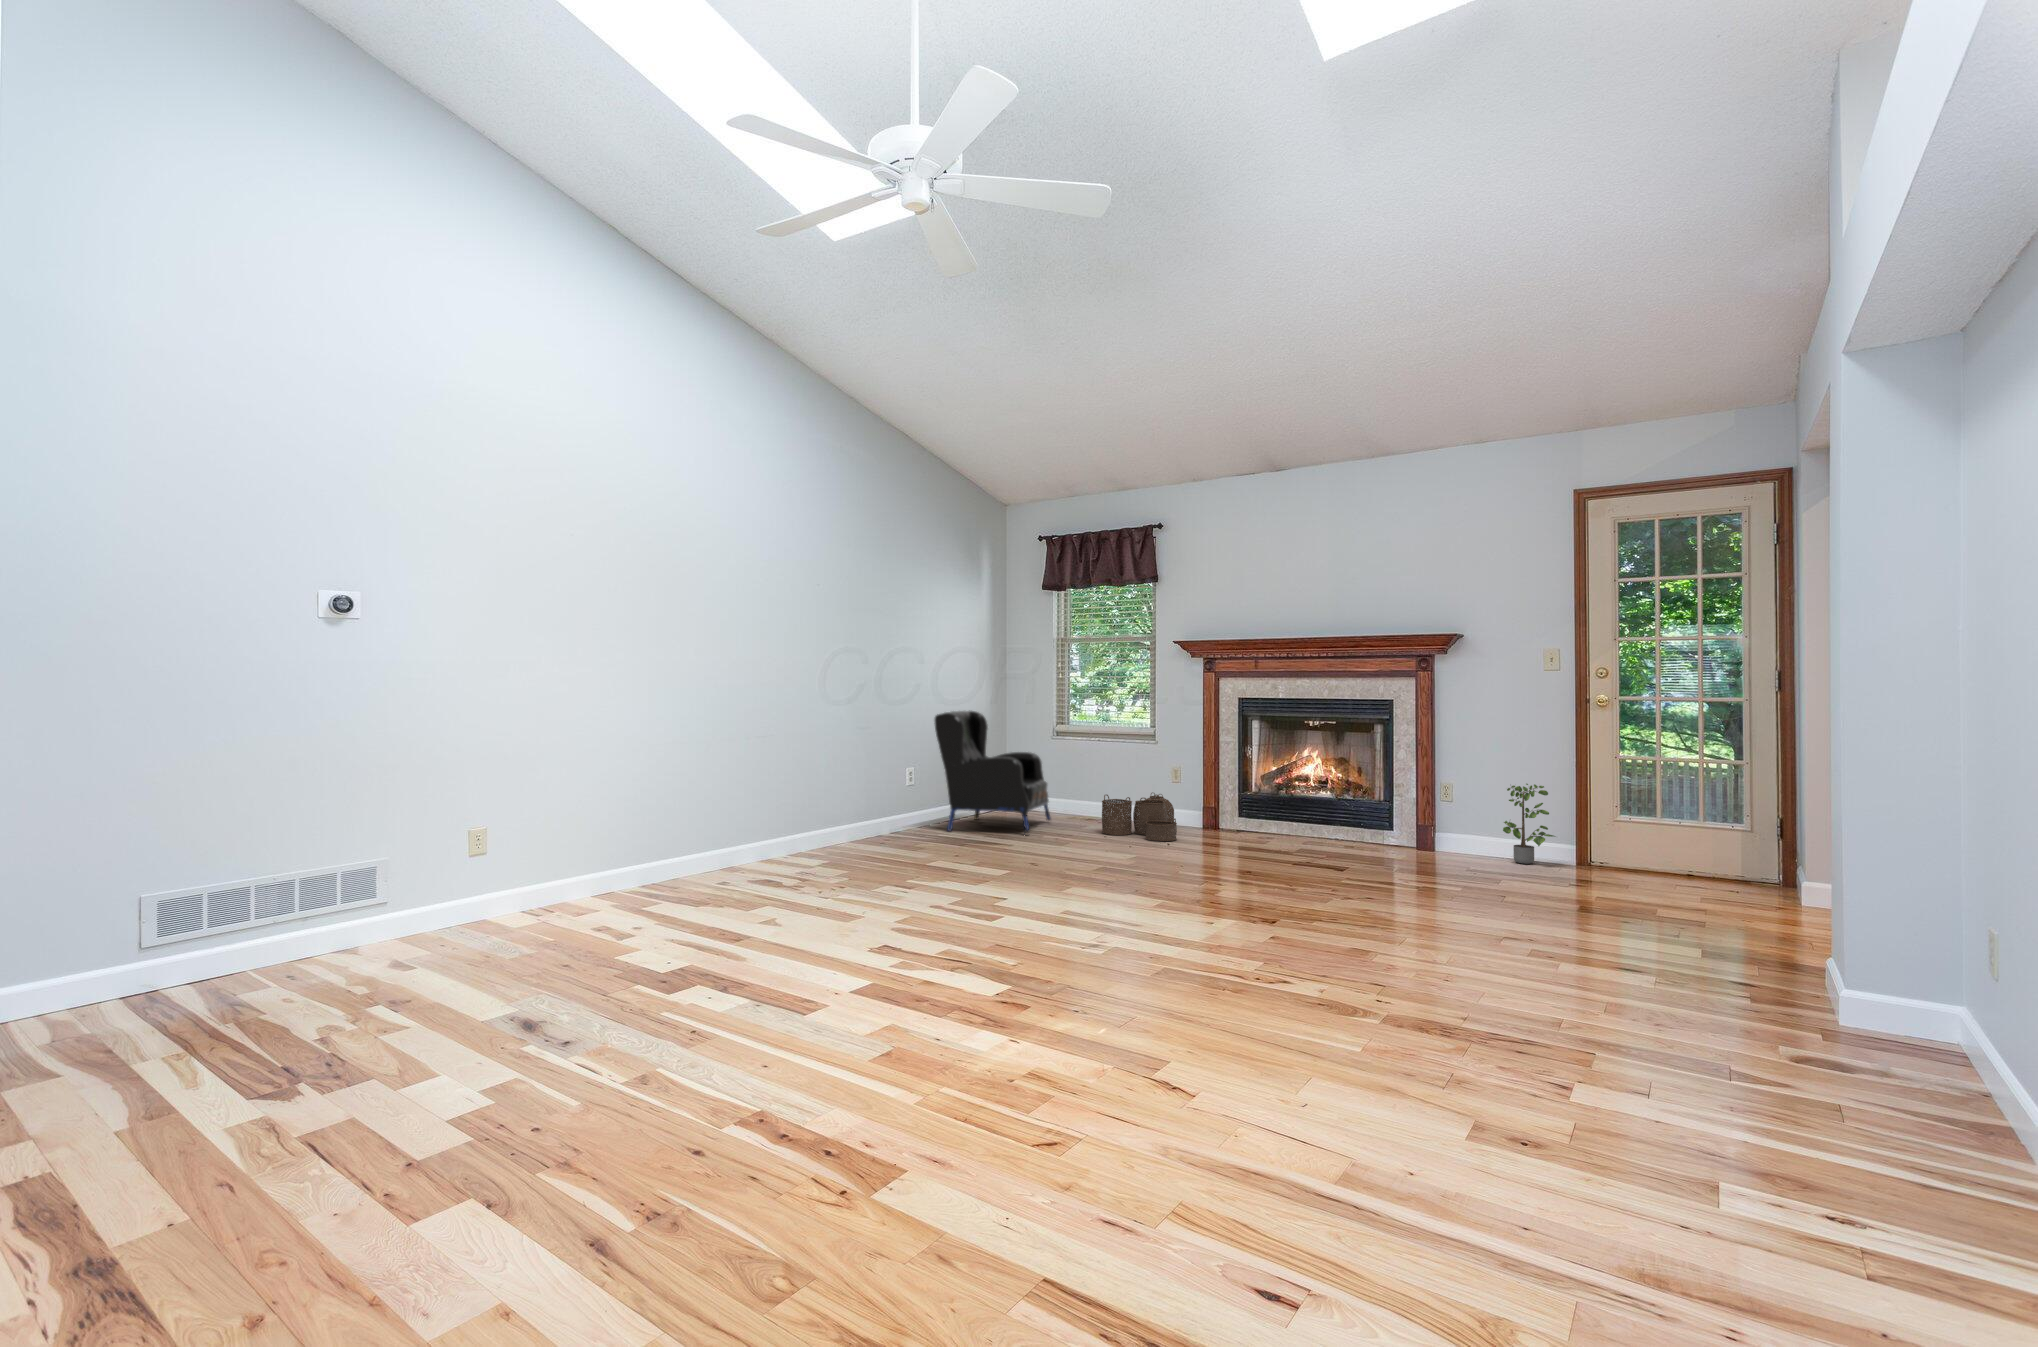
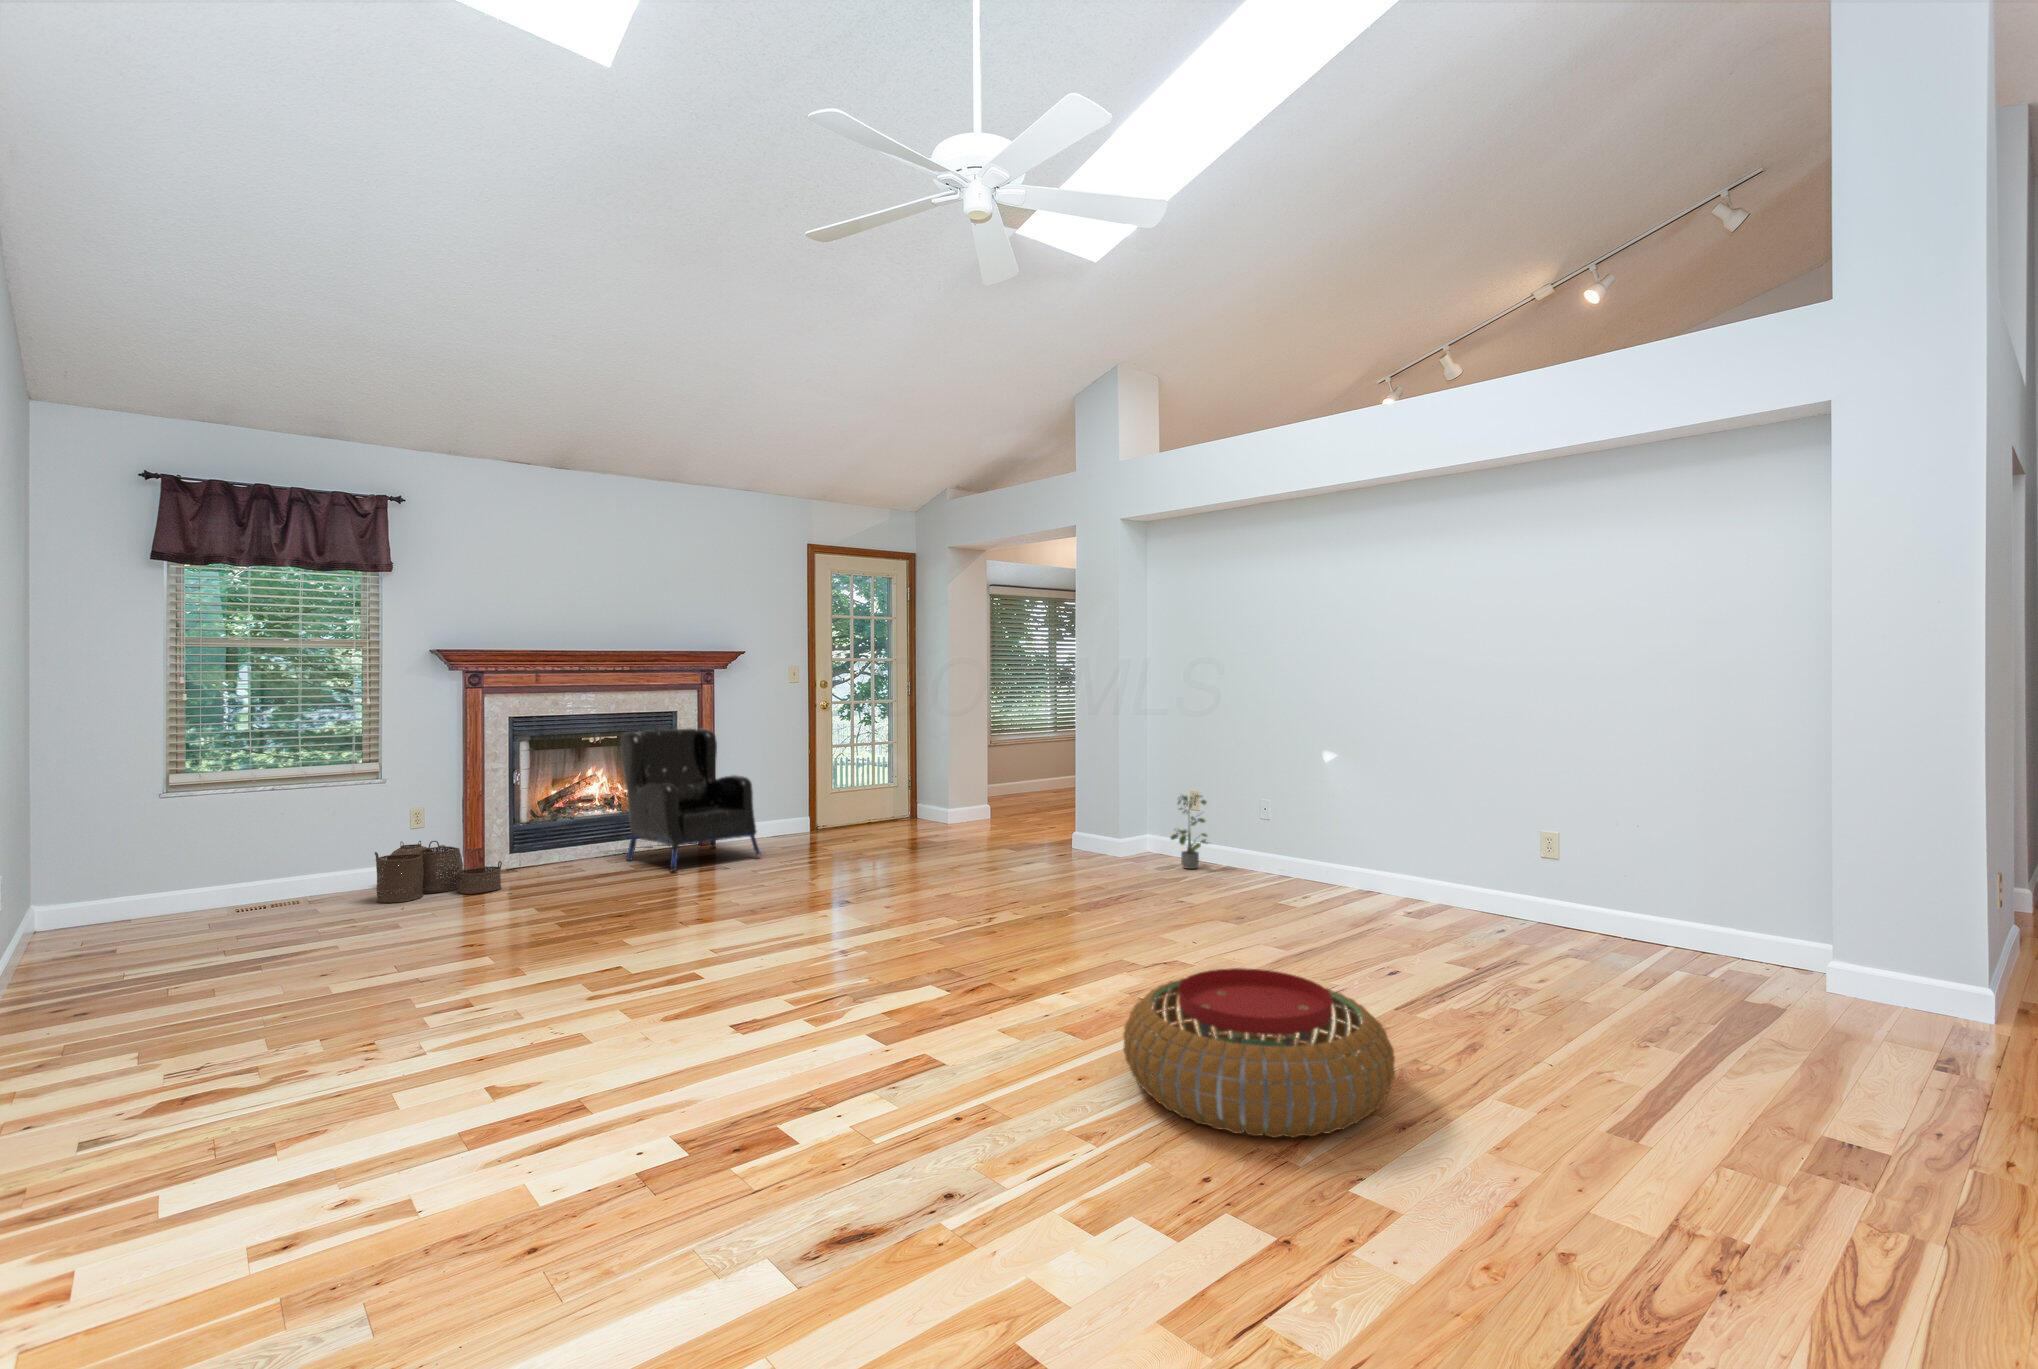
armchair: present [934,710,1051,834] -> present [621,728,761,871]
potted plant: present [1503,784,1555,864] -> present [1171,795,1207,869]
pouf: none [570,1000,909,1222] -> present [1123,968,1395,1138]

